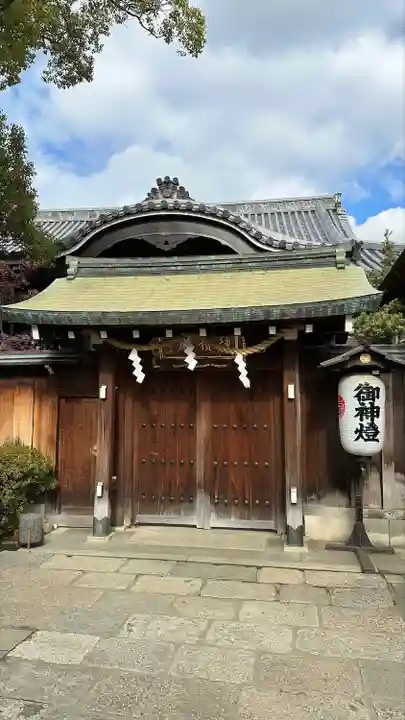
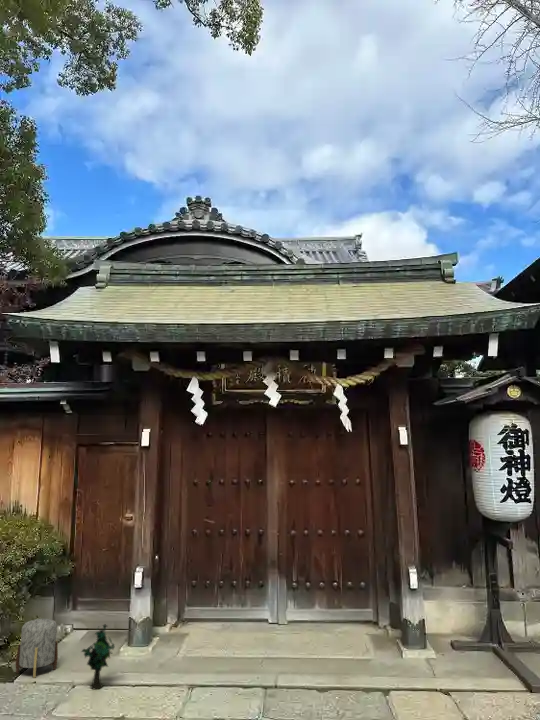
decorative plant: none [56,516,78,556] -> present [82,624,115,689]

